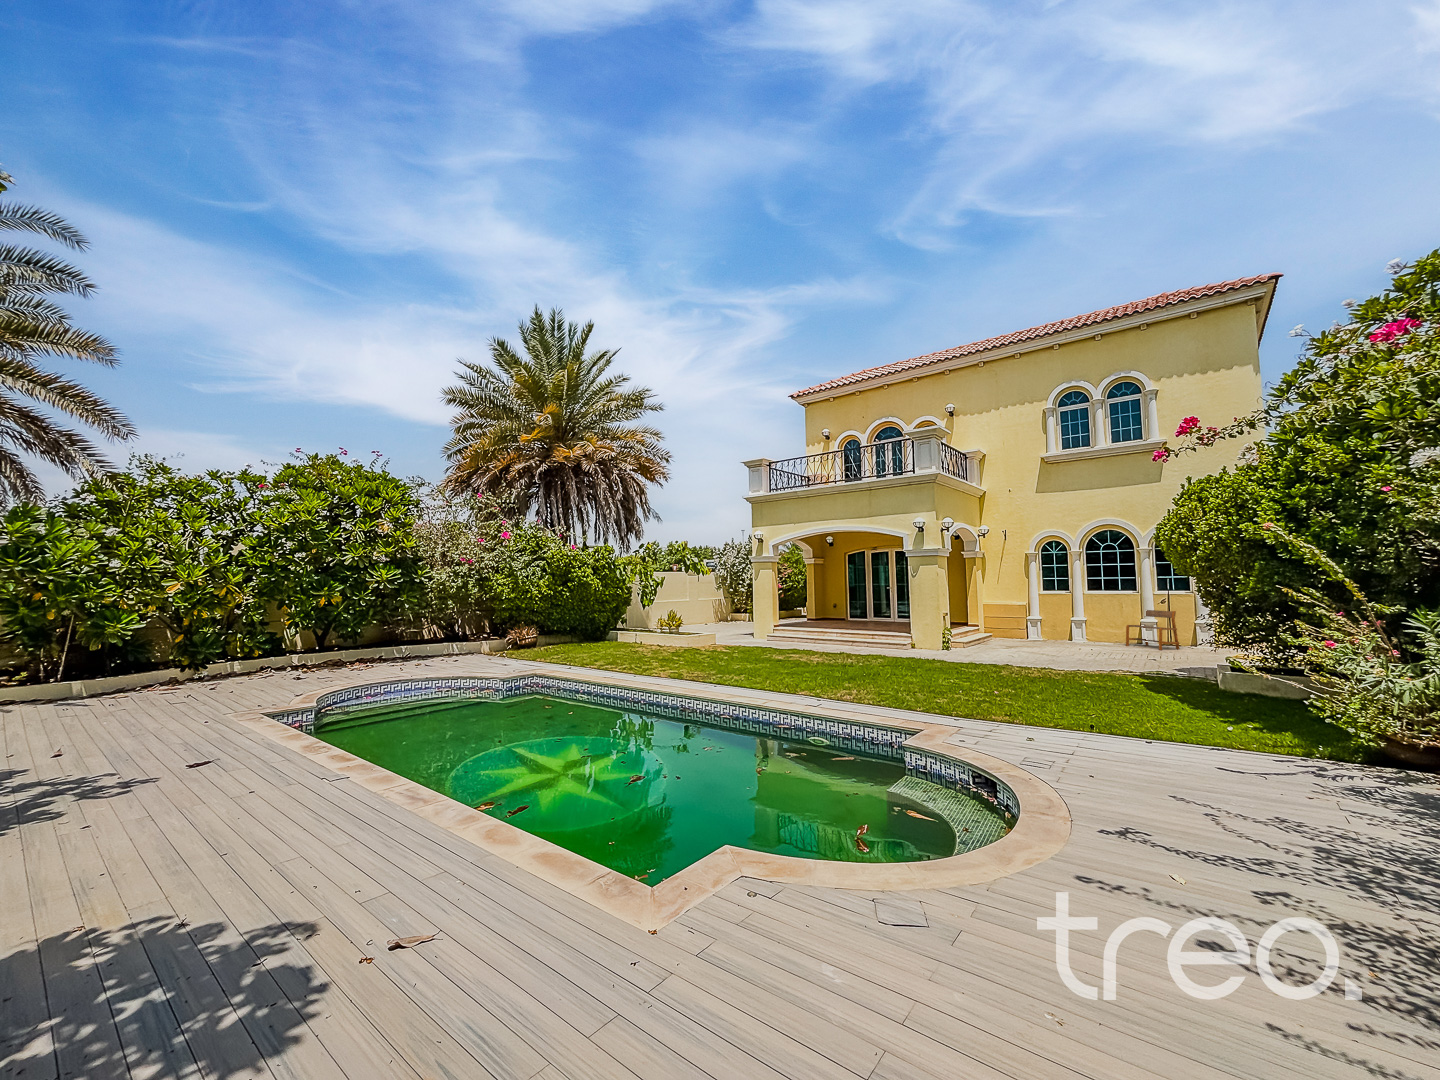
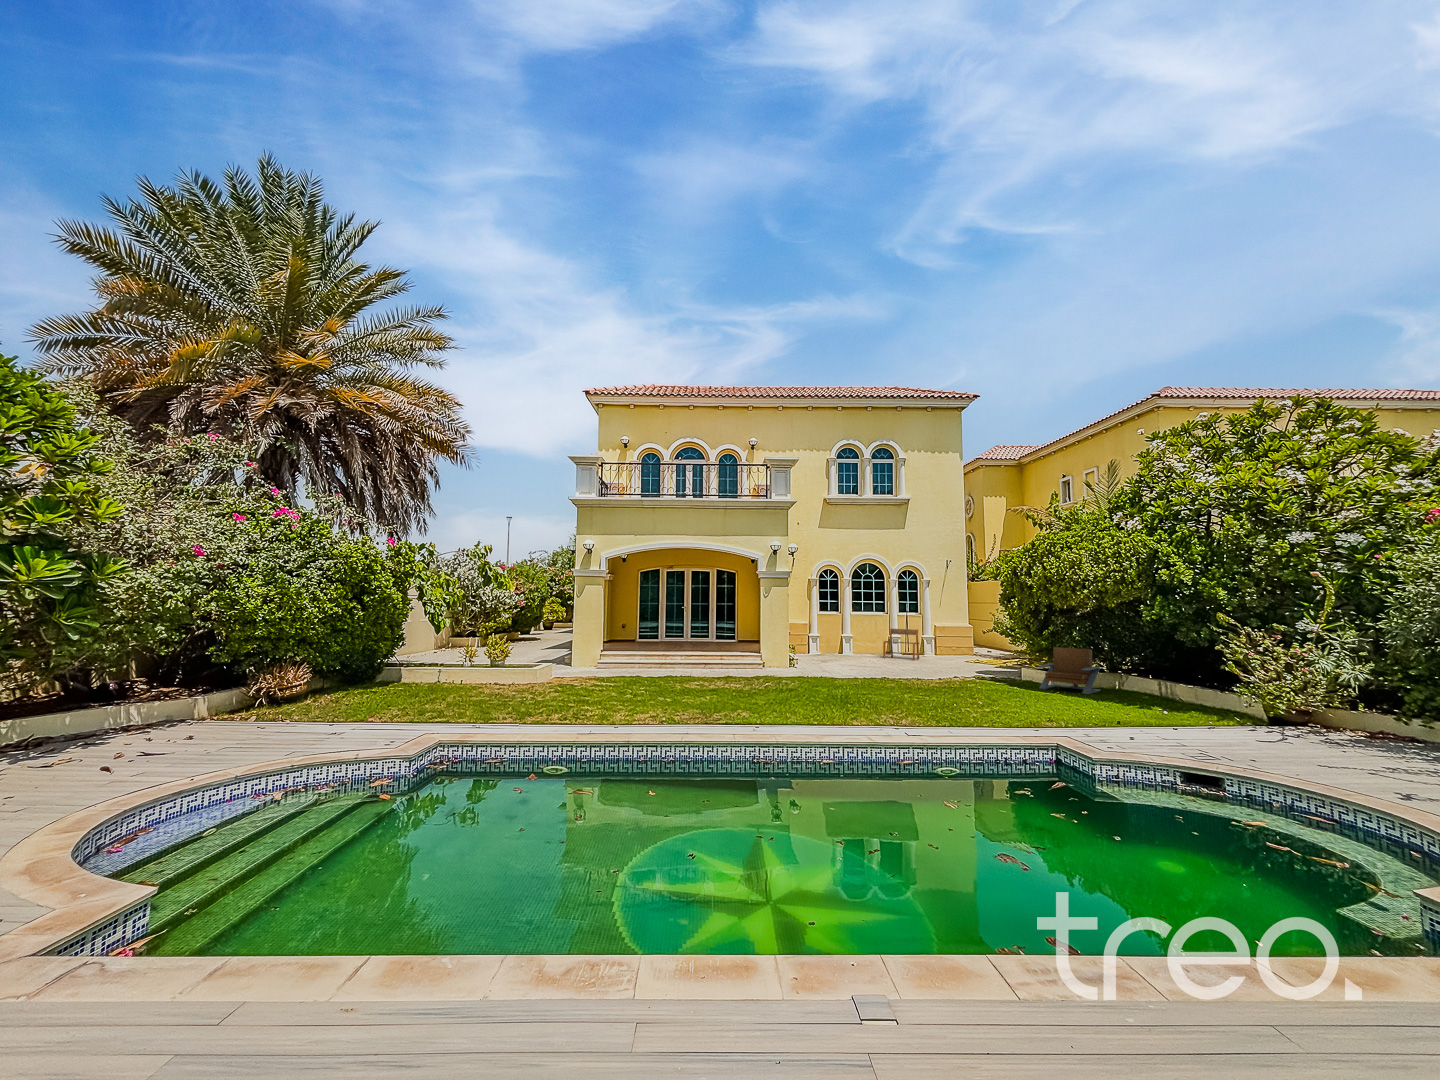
lounge chair: none [1176,636,1276,702] -> present [1039,647,1101,694]

